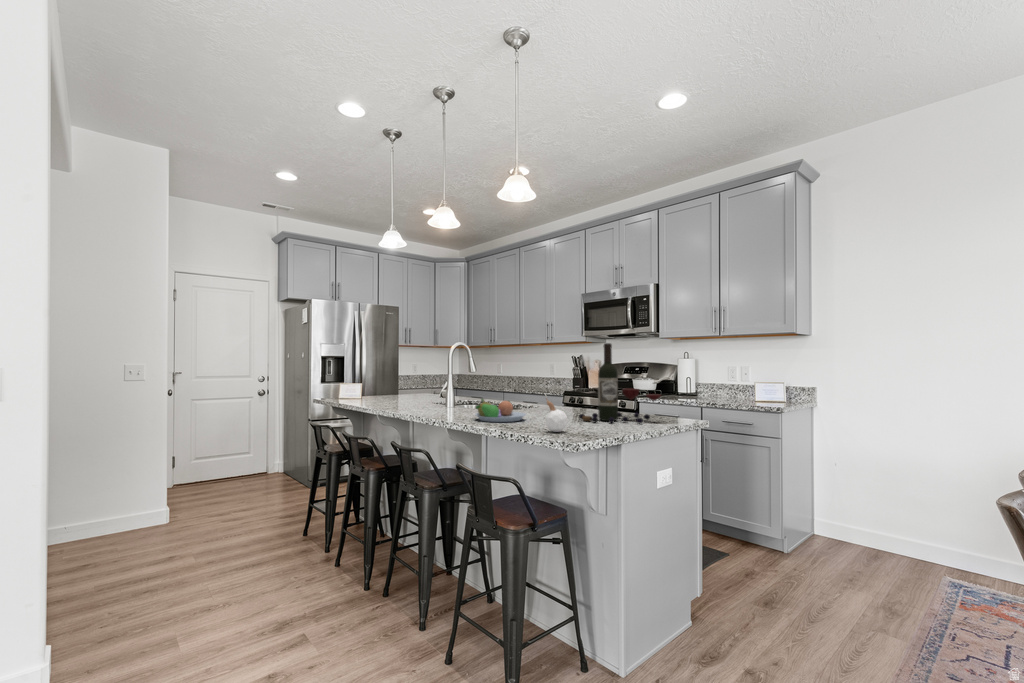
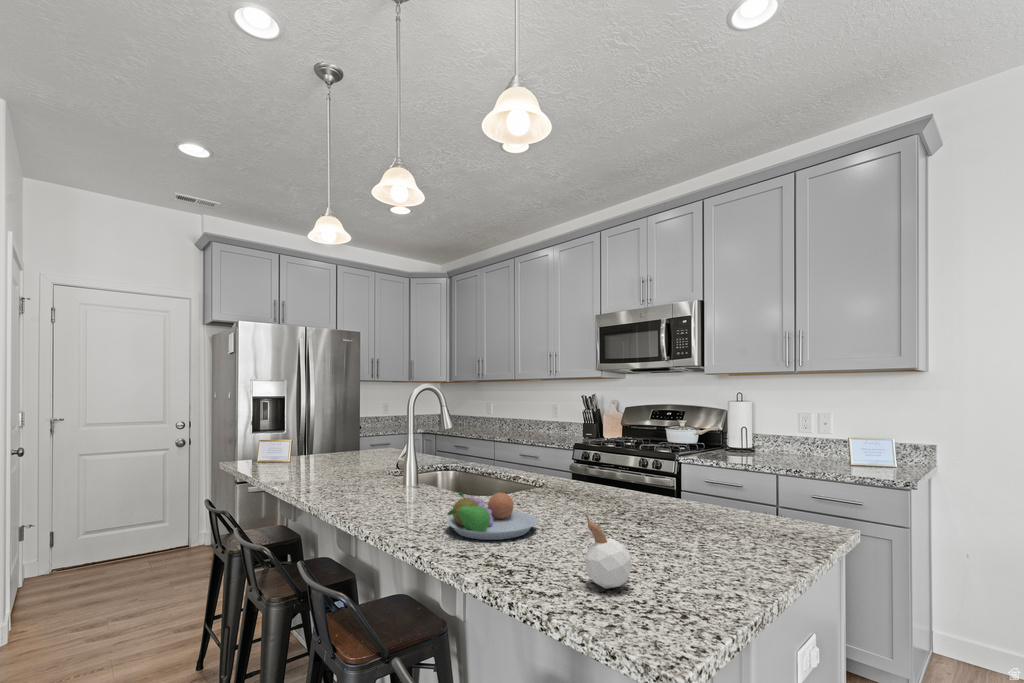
wine bottle: present [579,343,661,423] -> none [628,395,781,541]

